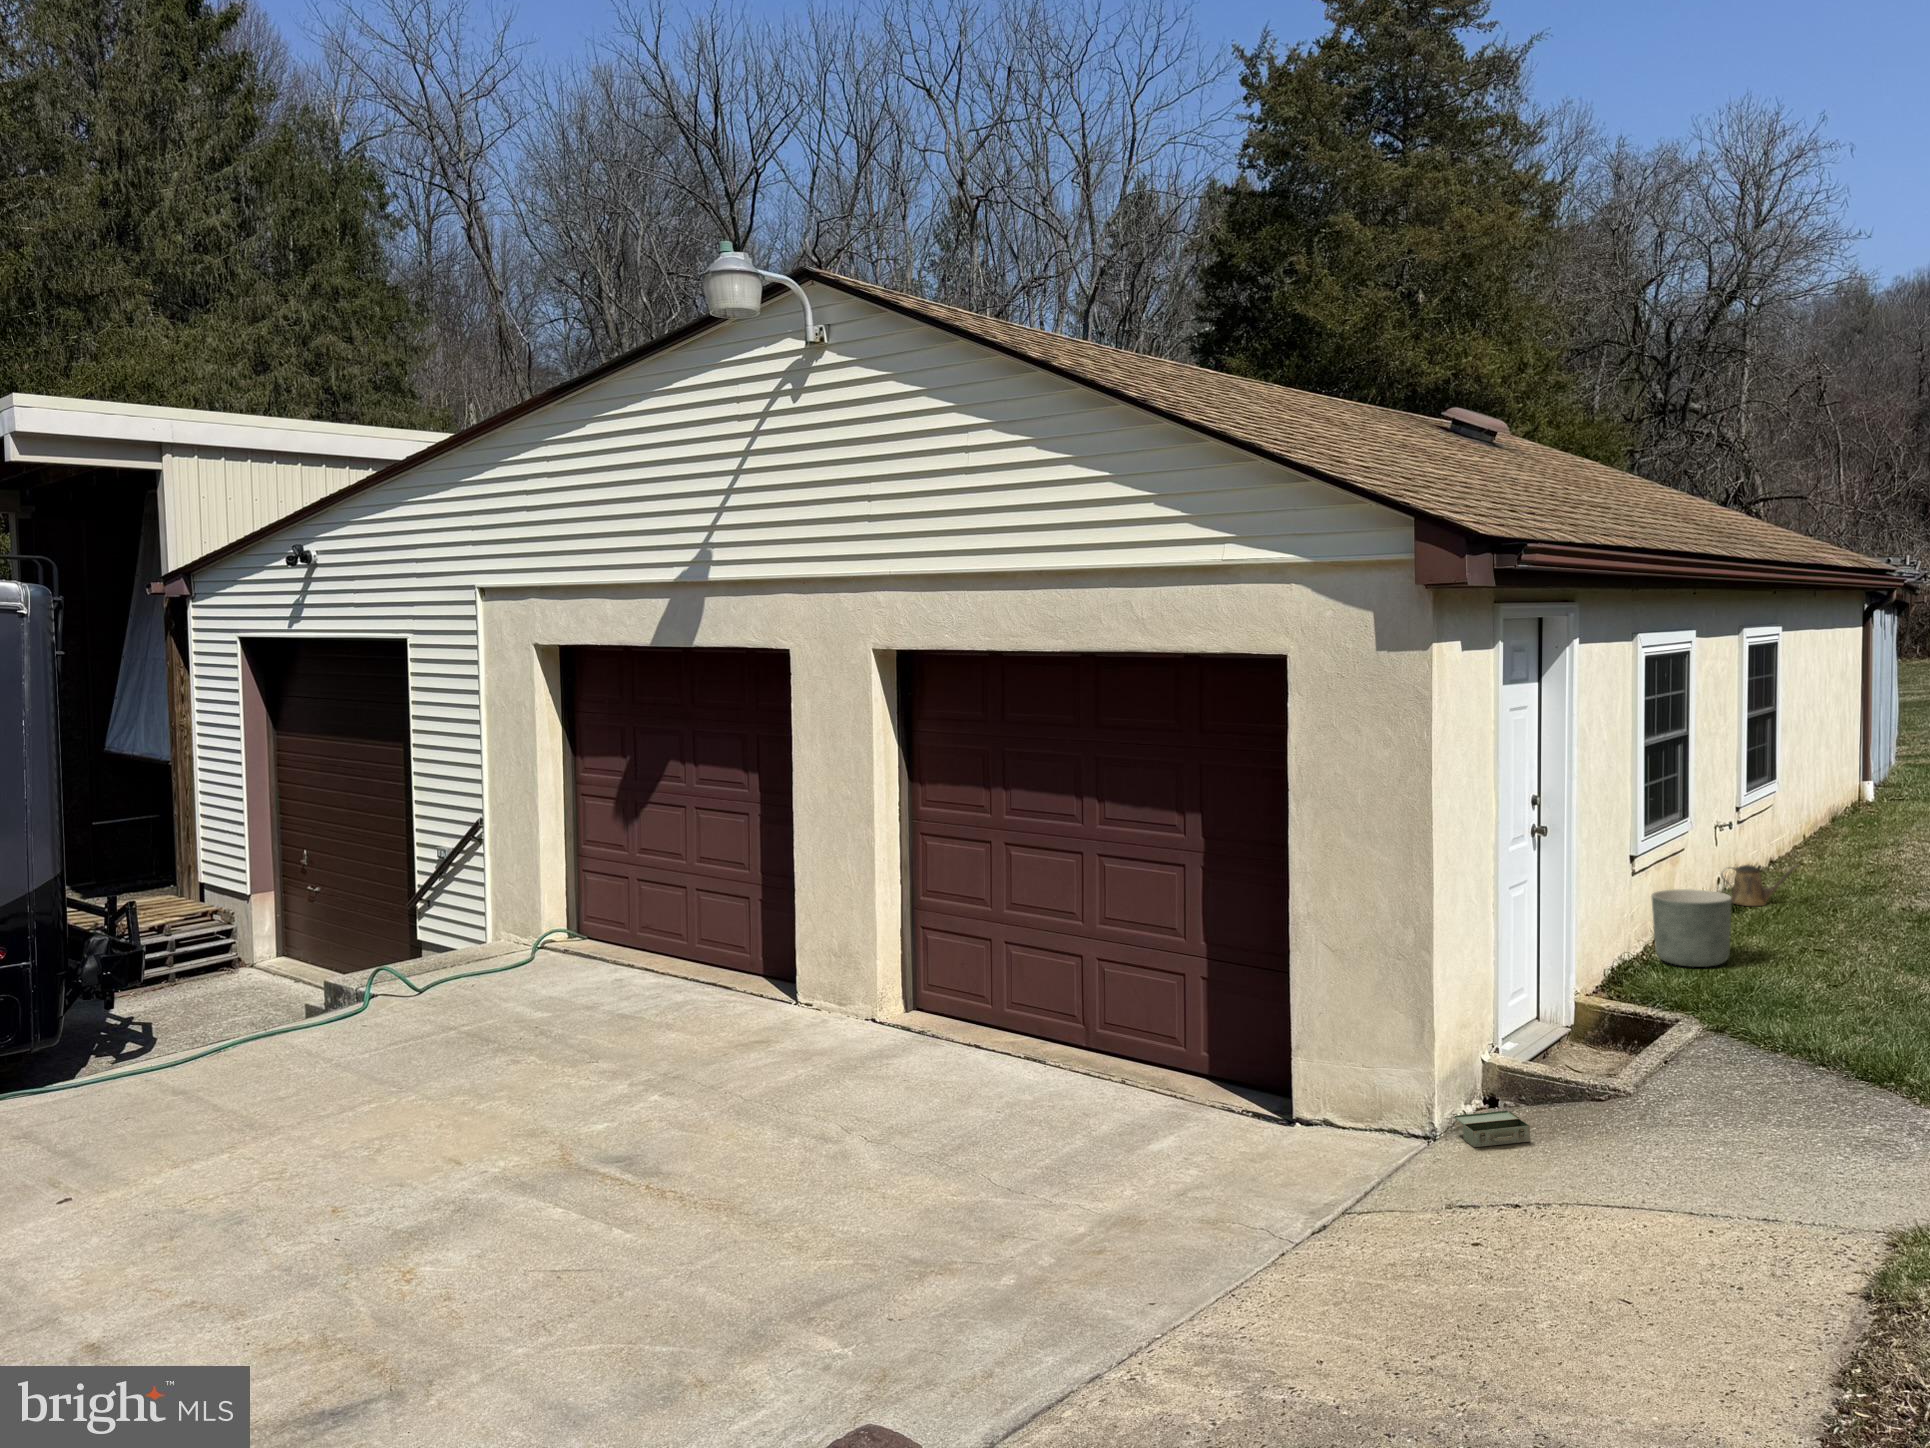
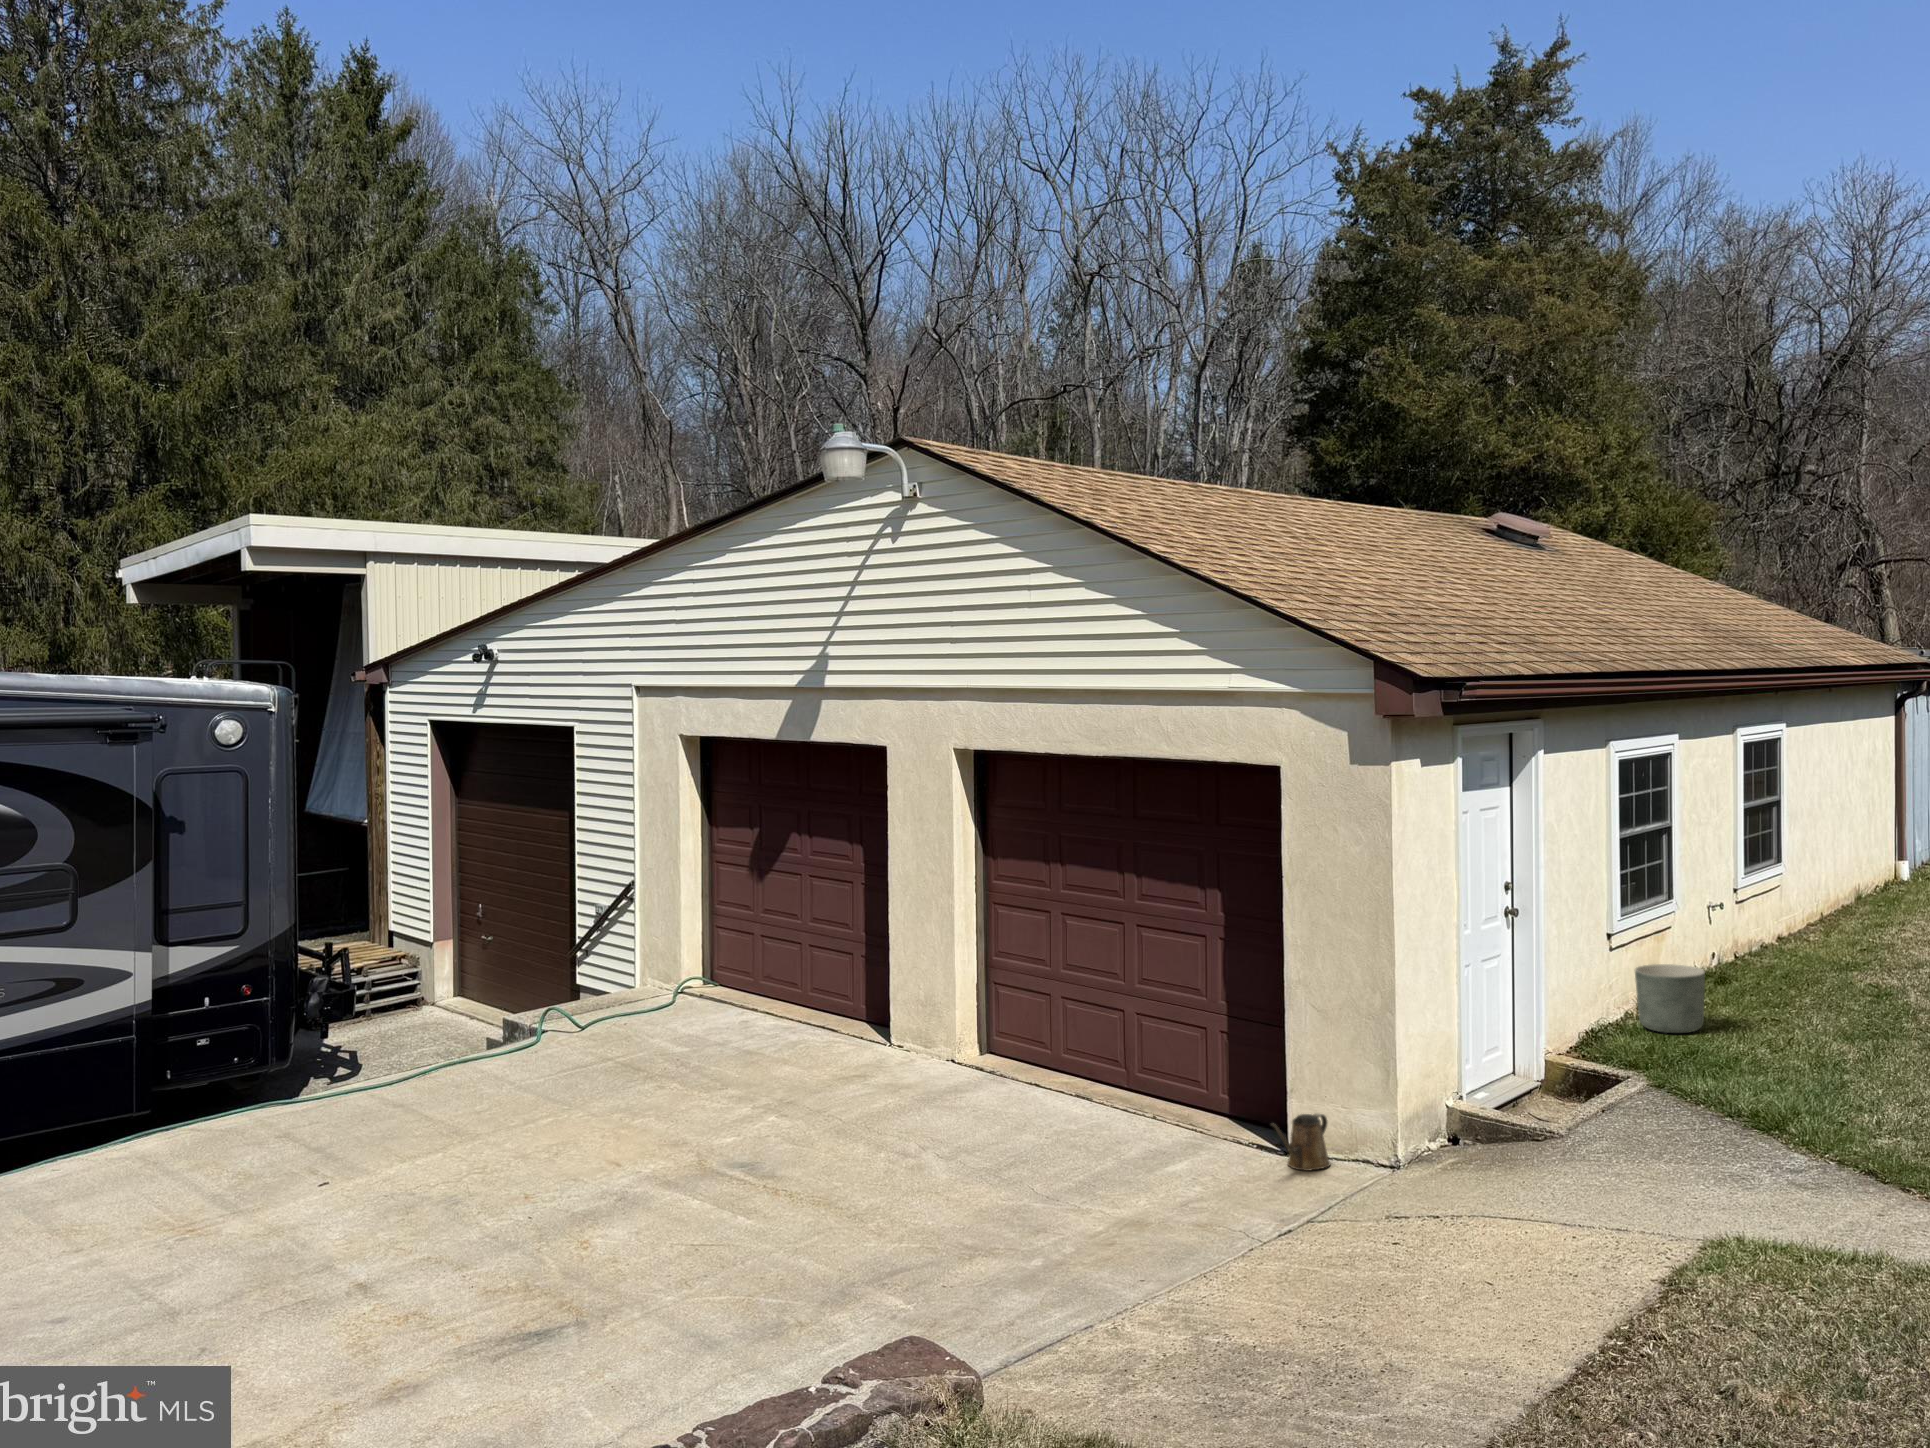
watering can: present [1721,864,1799,906] -> present [1271,1113,1330,1171]
toolbox: present [1453,1111,1530,1147] -> none [1411,1146,1472,1174]

